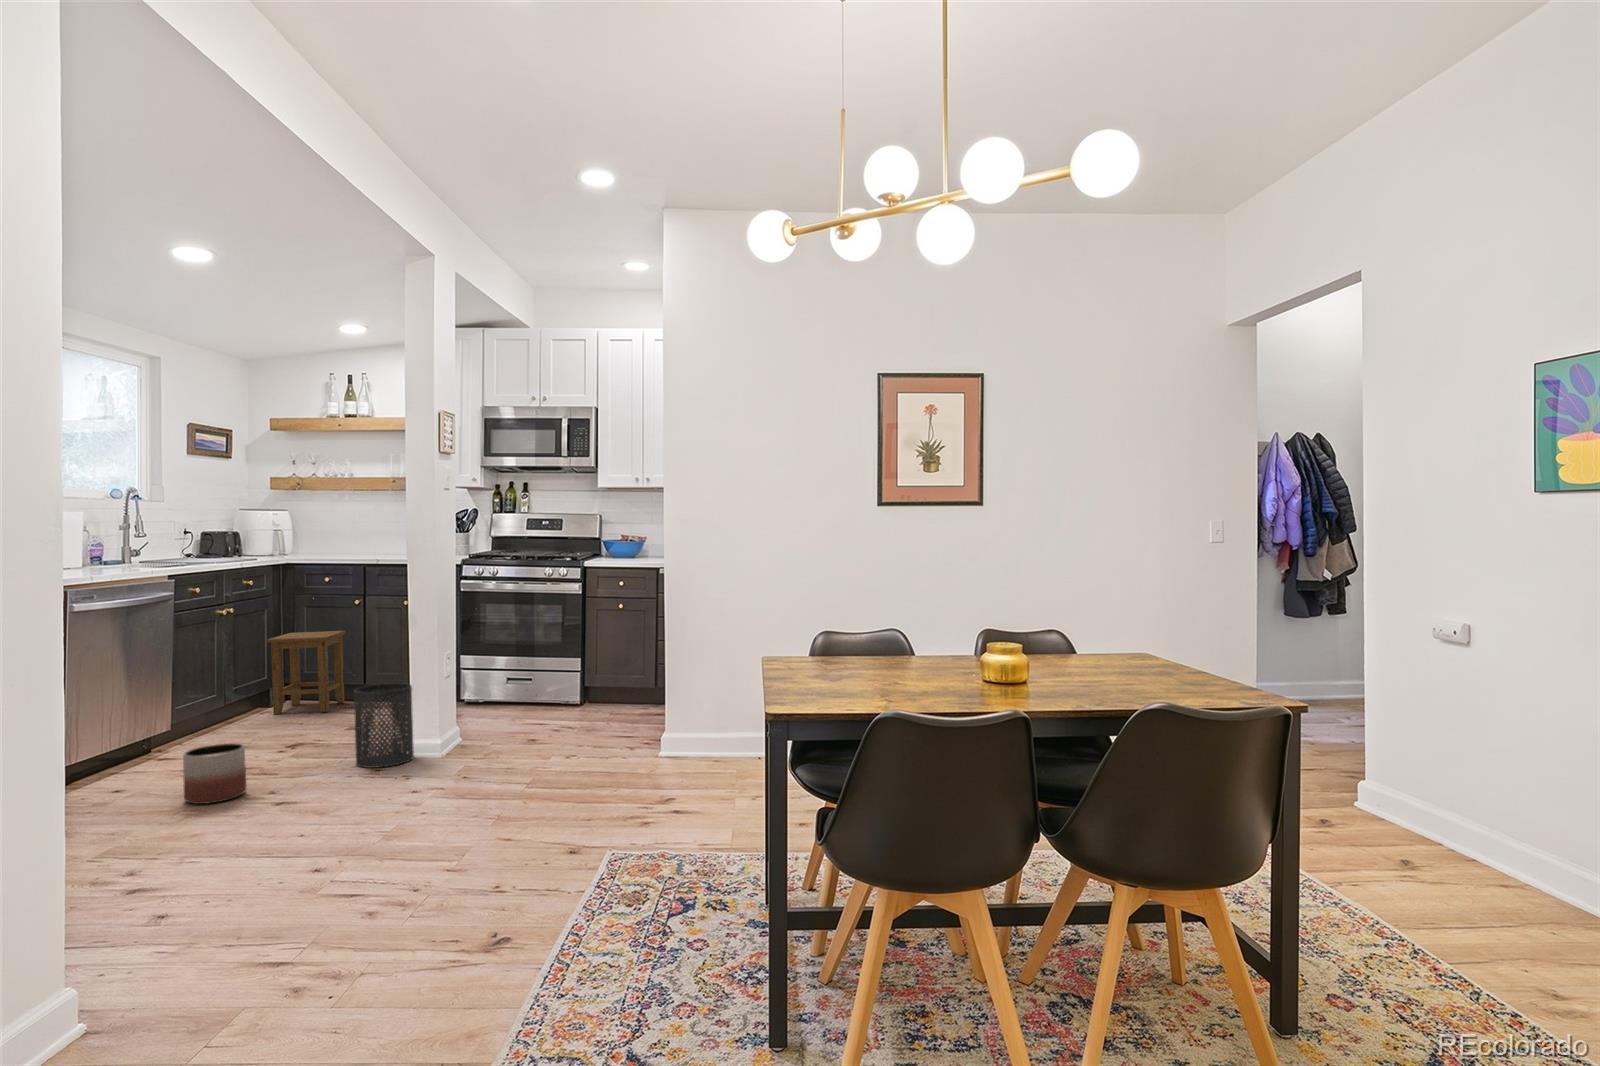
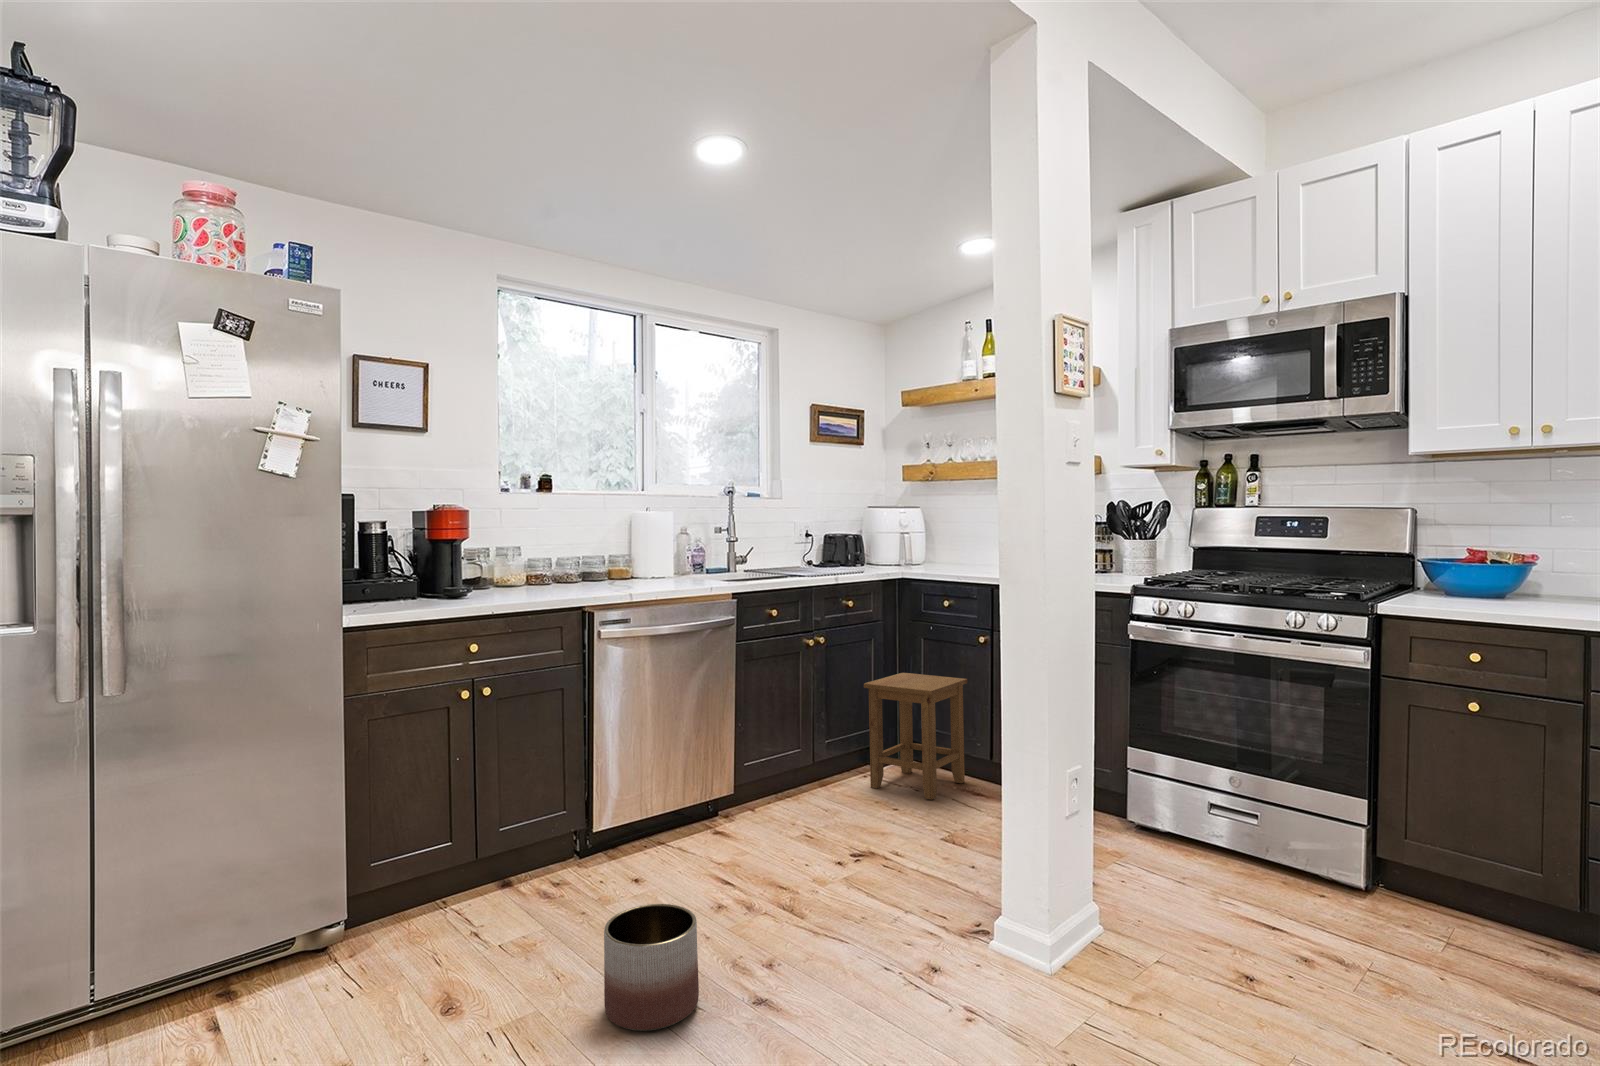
trash can: present [354,683,414,768] -> none [893,829,1000,1020]

